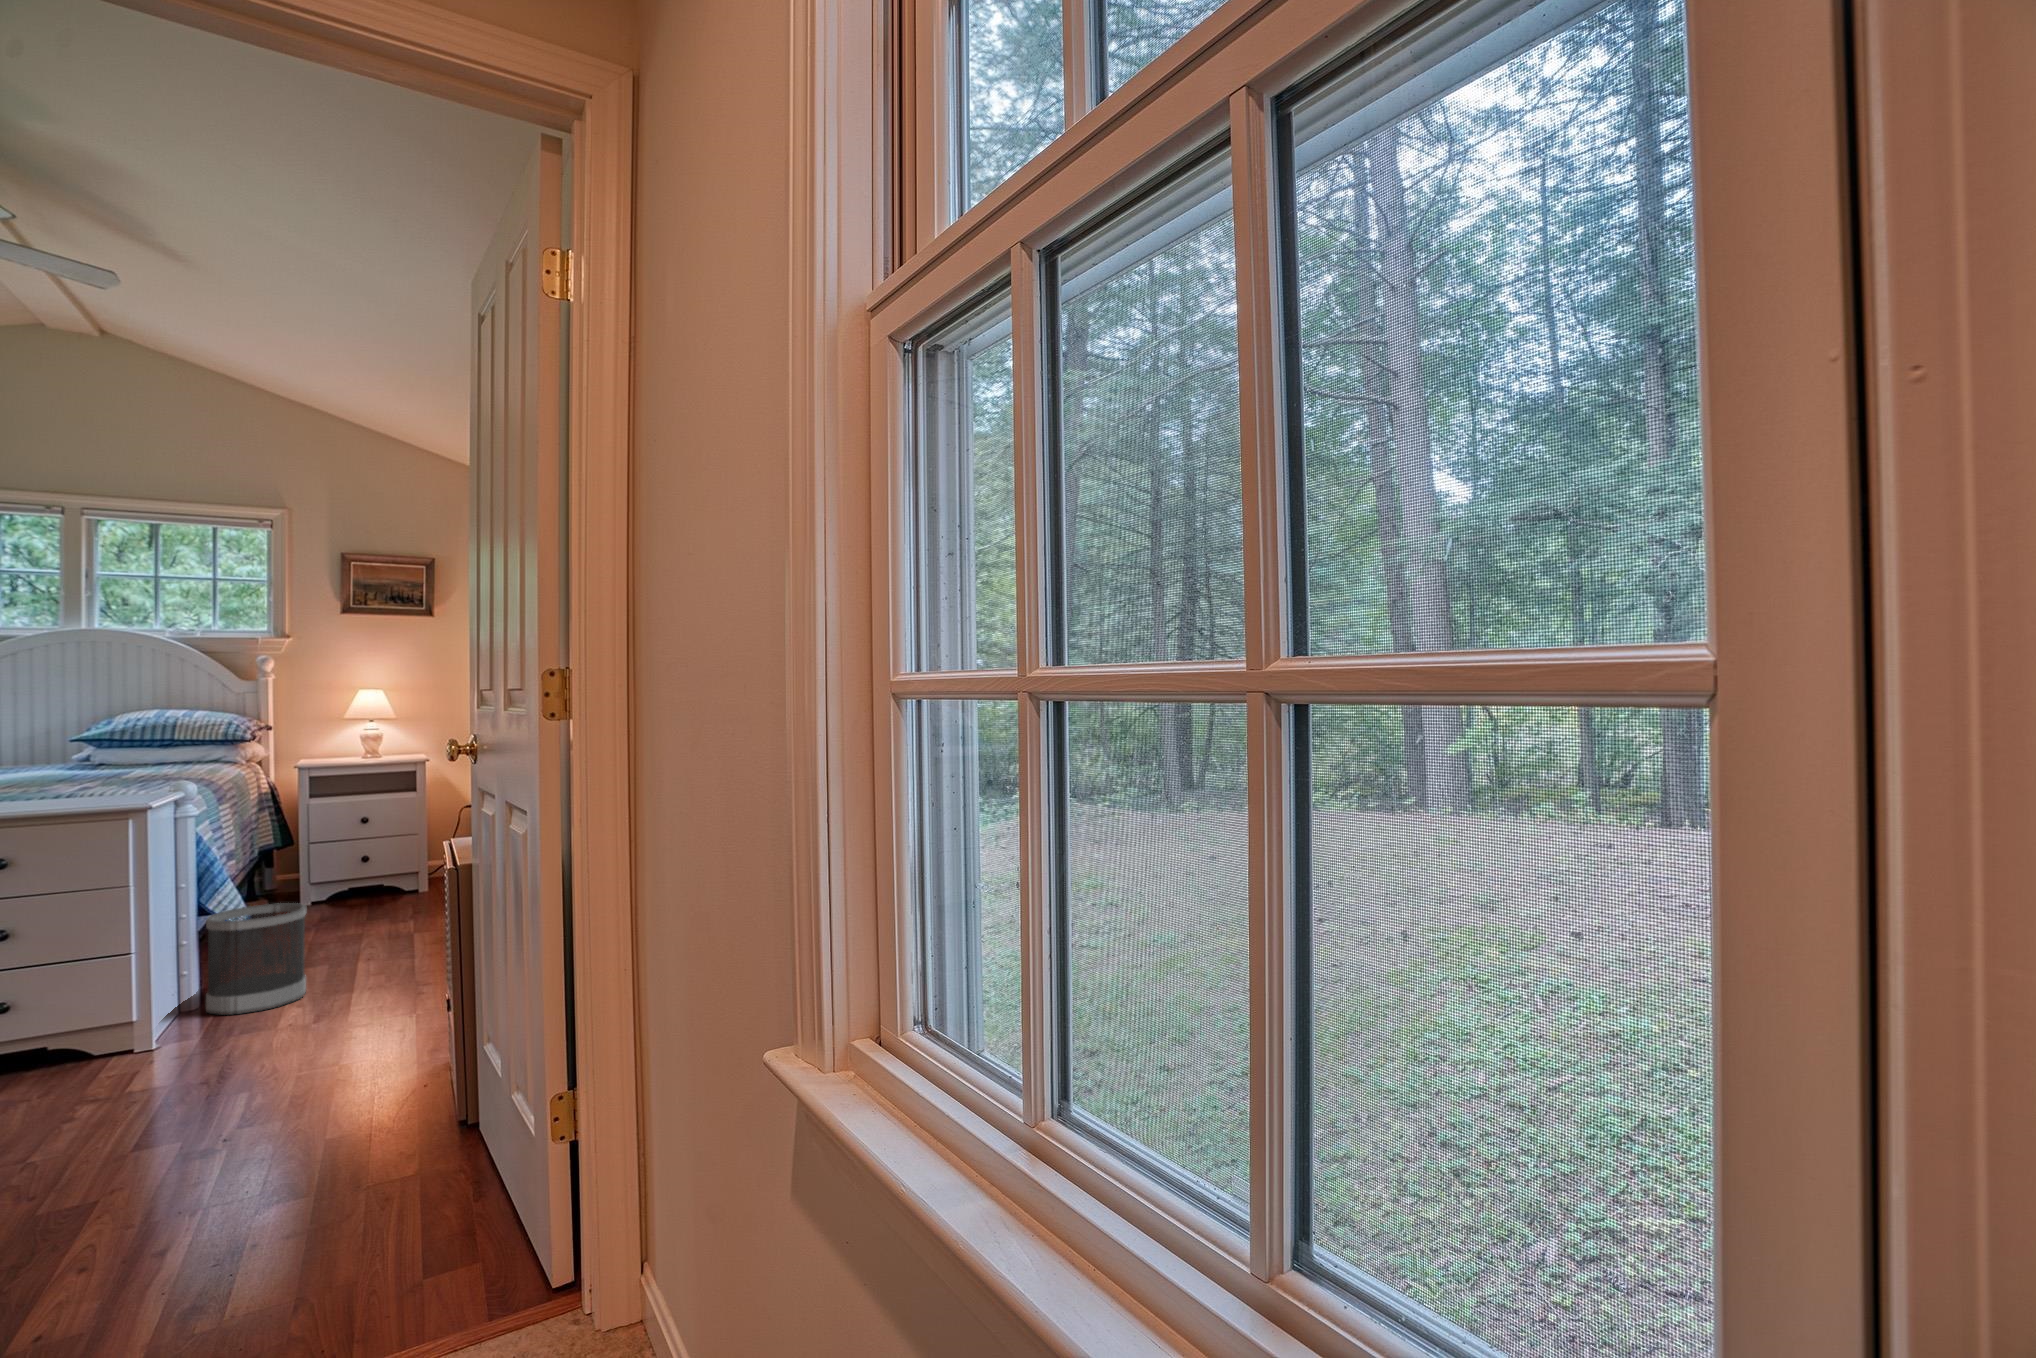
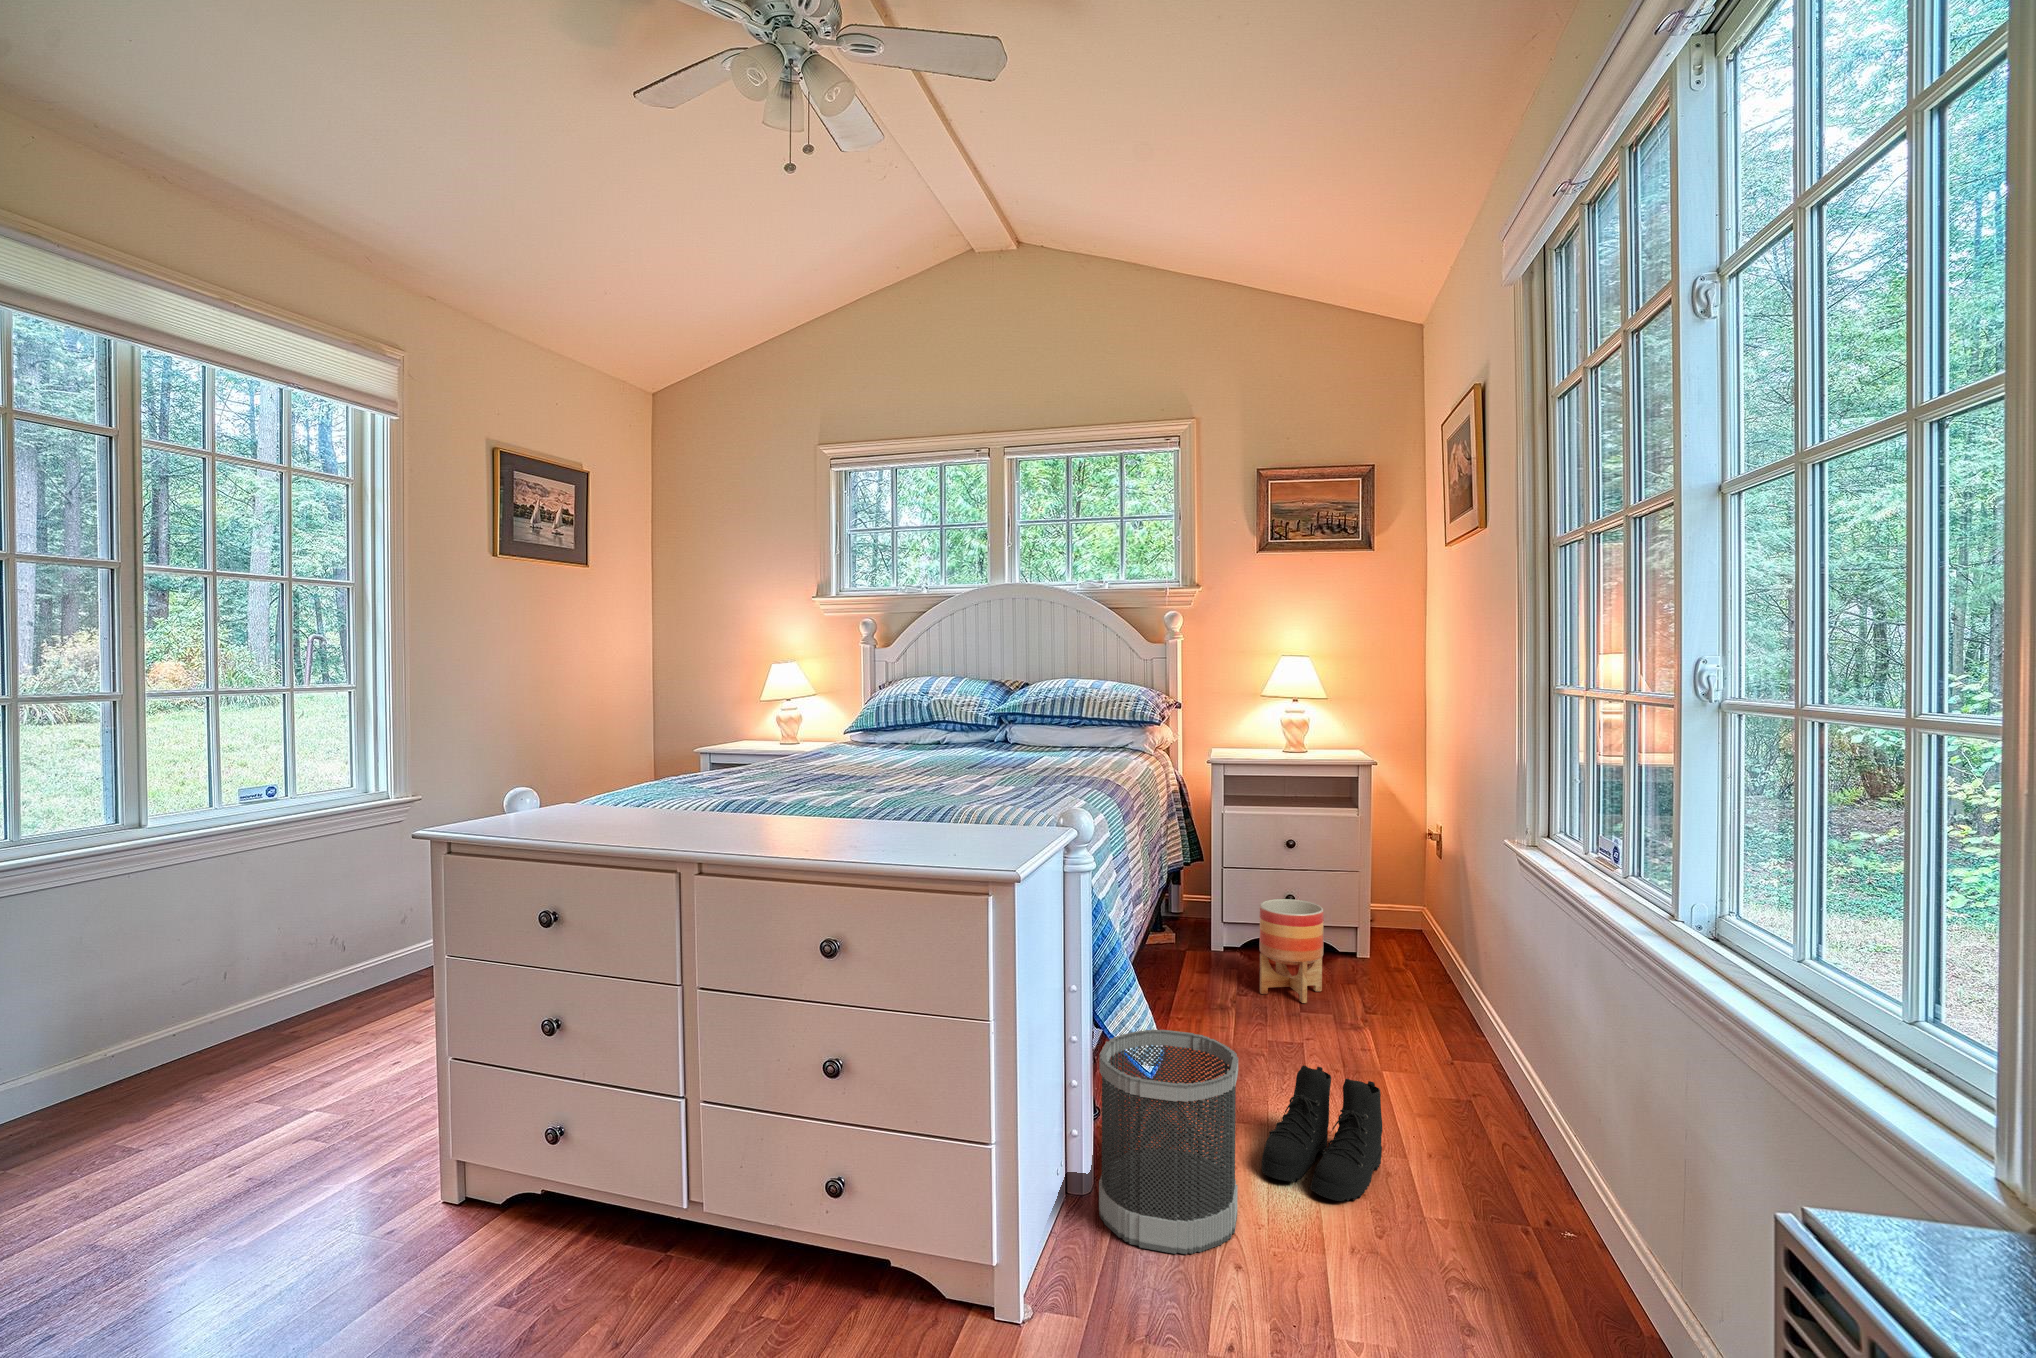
planter: none [338,851,388,916] -> present [1260,899,1324,1003]
boots: none [325,916,404,976] -> present [1262,1065,1382,1201]

